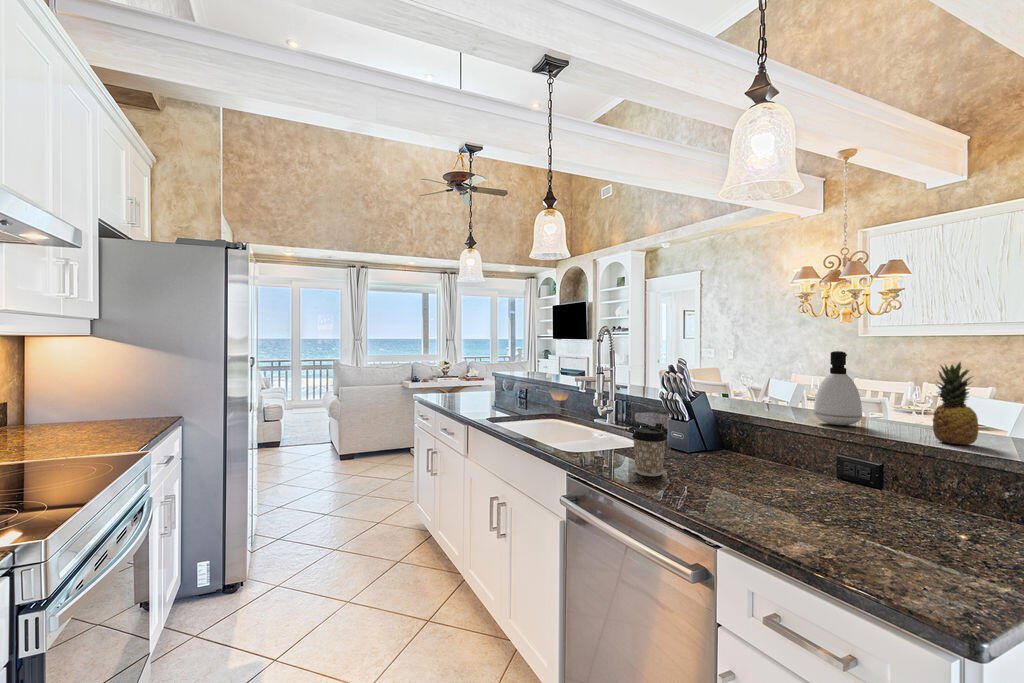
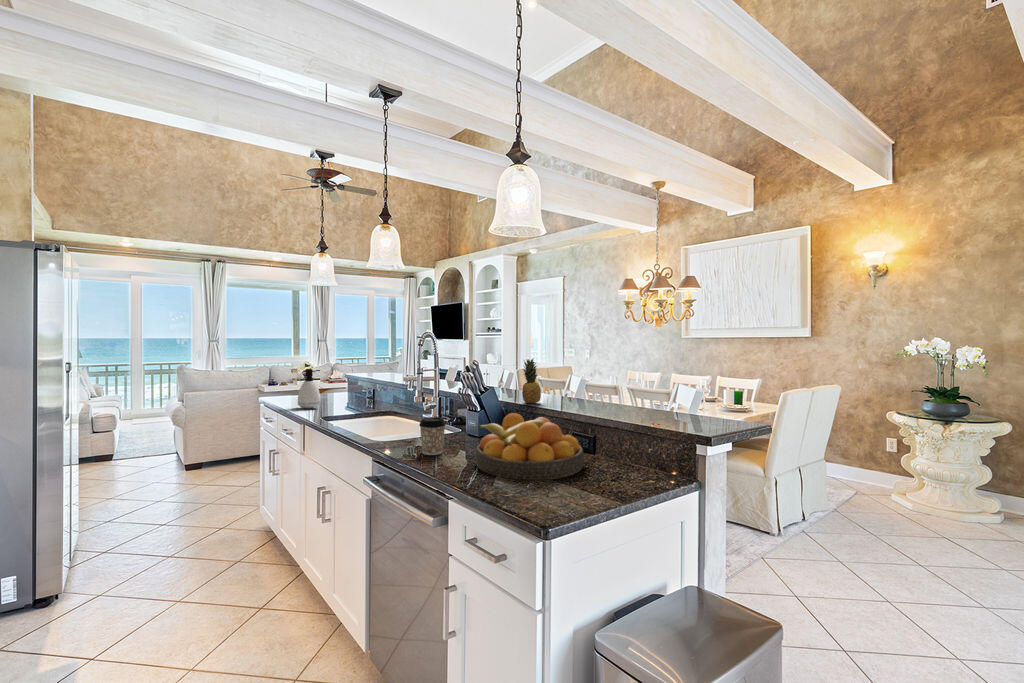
soap dispenser: present [814,351,862,425] -> present [298,369,321,409]
fruit: present [933,362,978,445] -> present [522,359,541,404]
fruit bowl: none [720,428,900,532] -> present [476,413,584,480]

